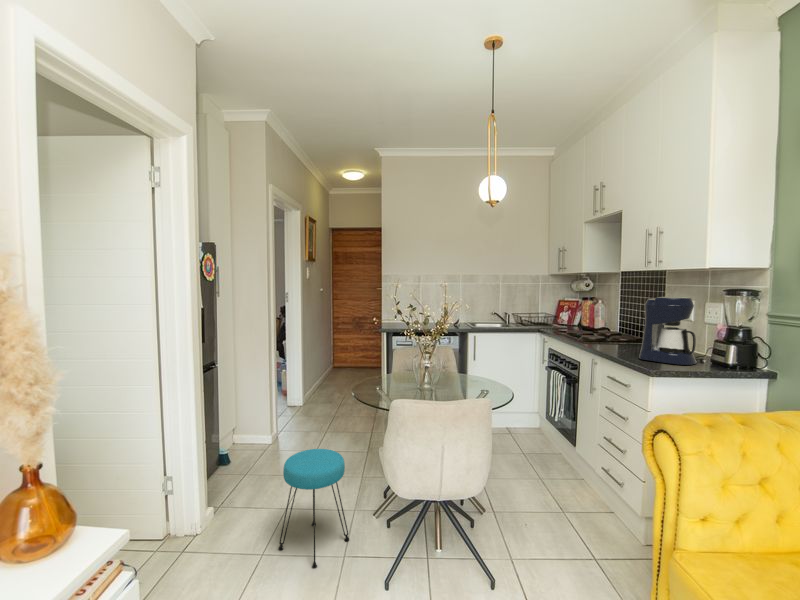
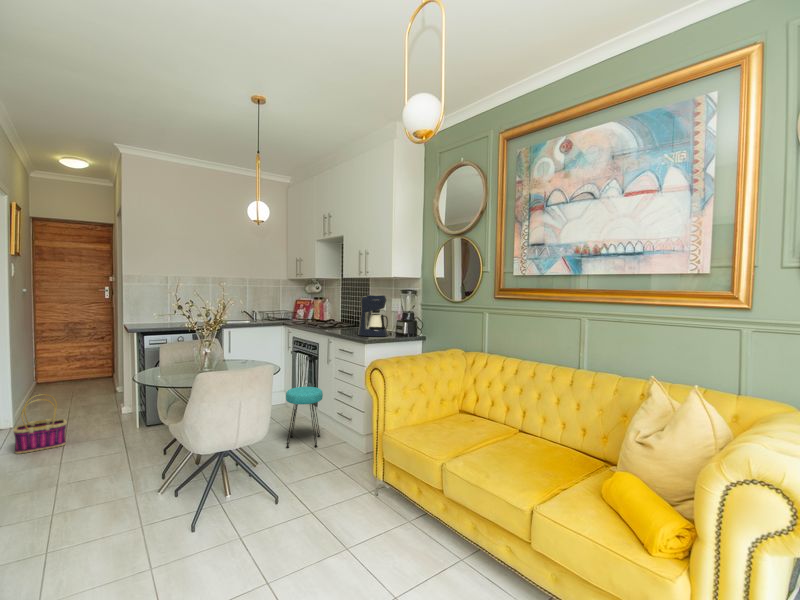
basket: none [298,381,334,431] -> present [14,394,66,454]
stool: present [279,449,349,567] -> present [286,387,323,448]

